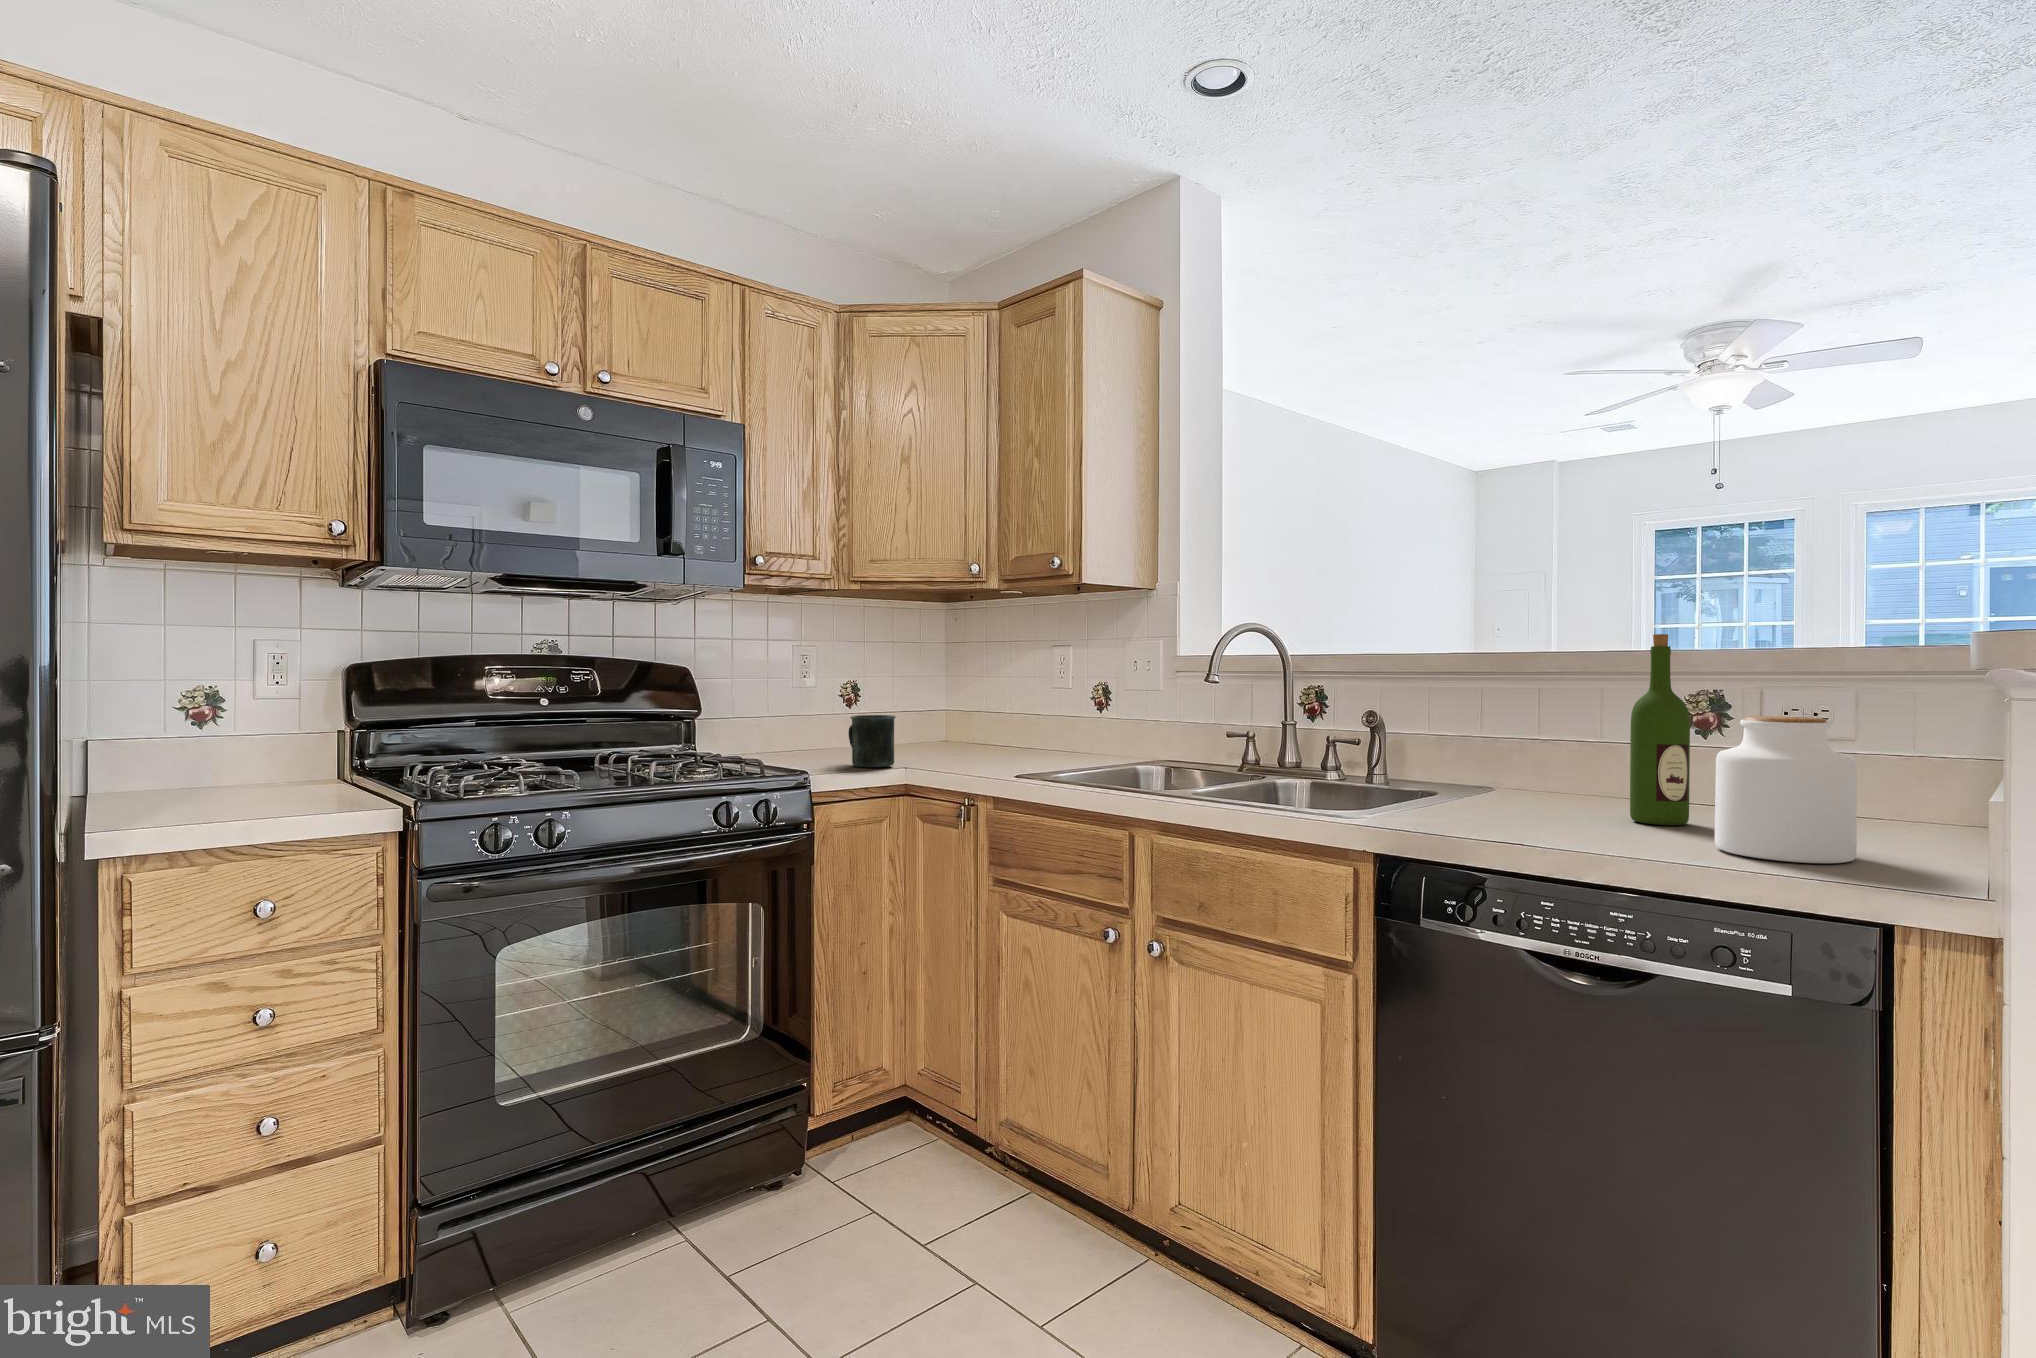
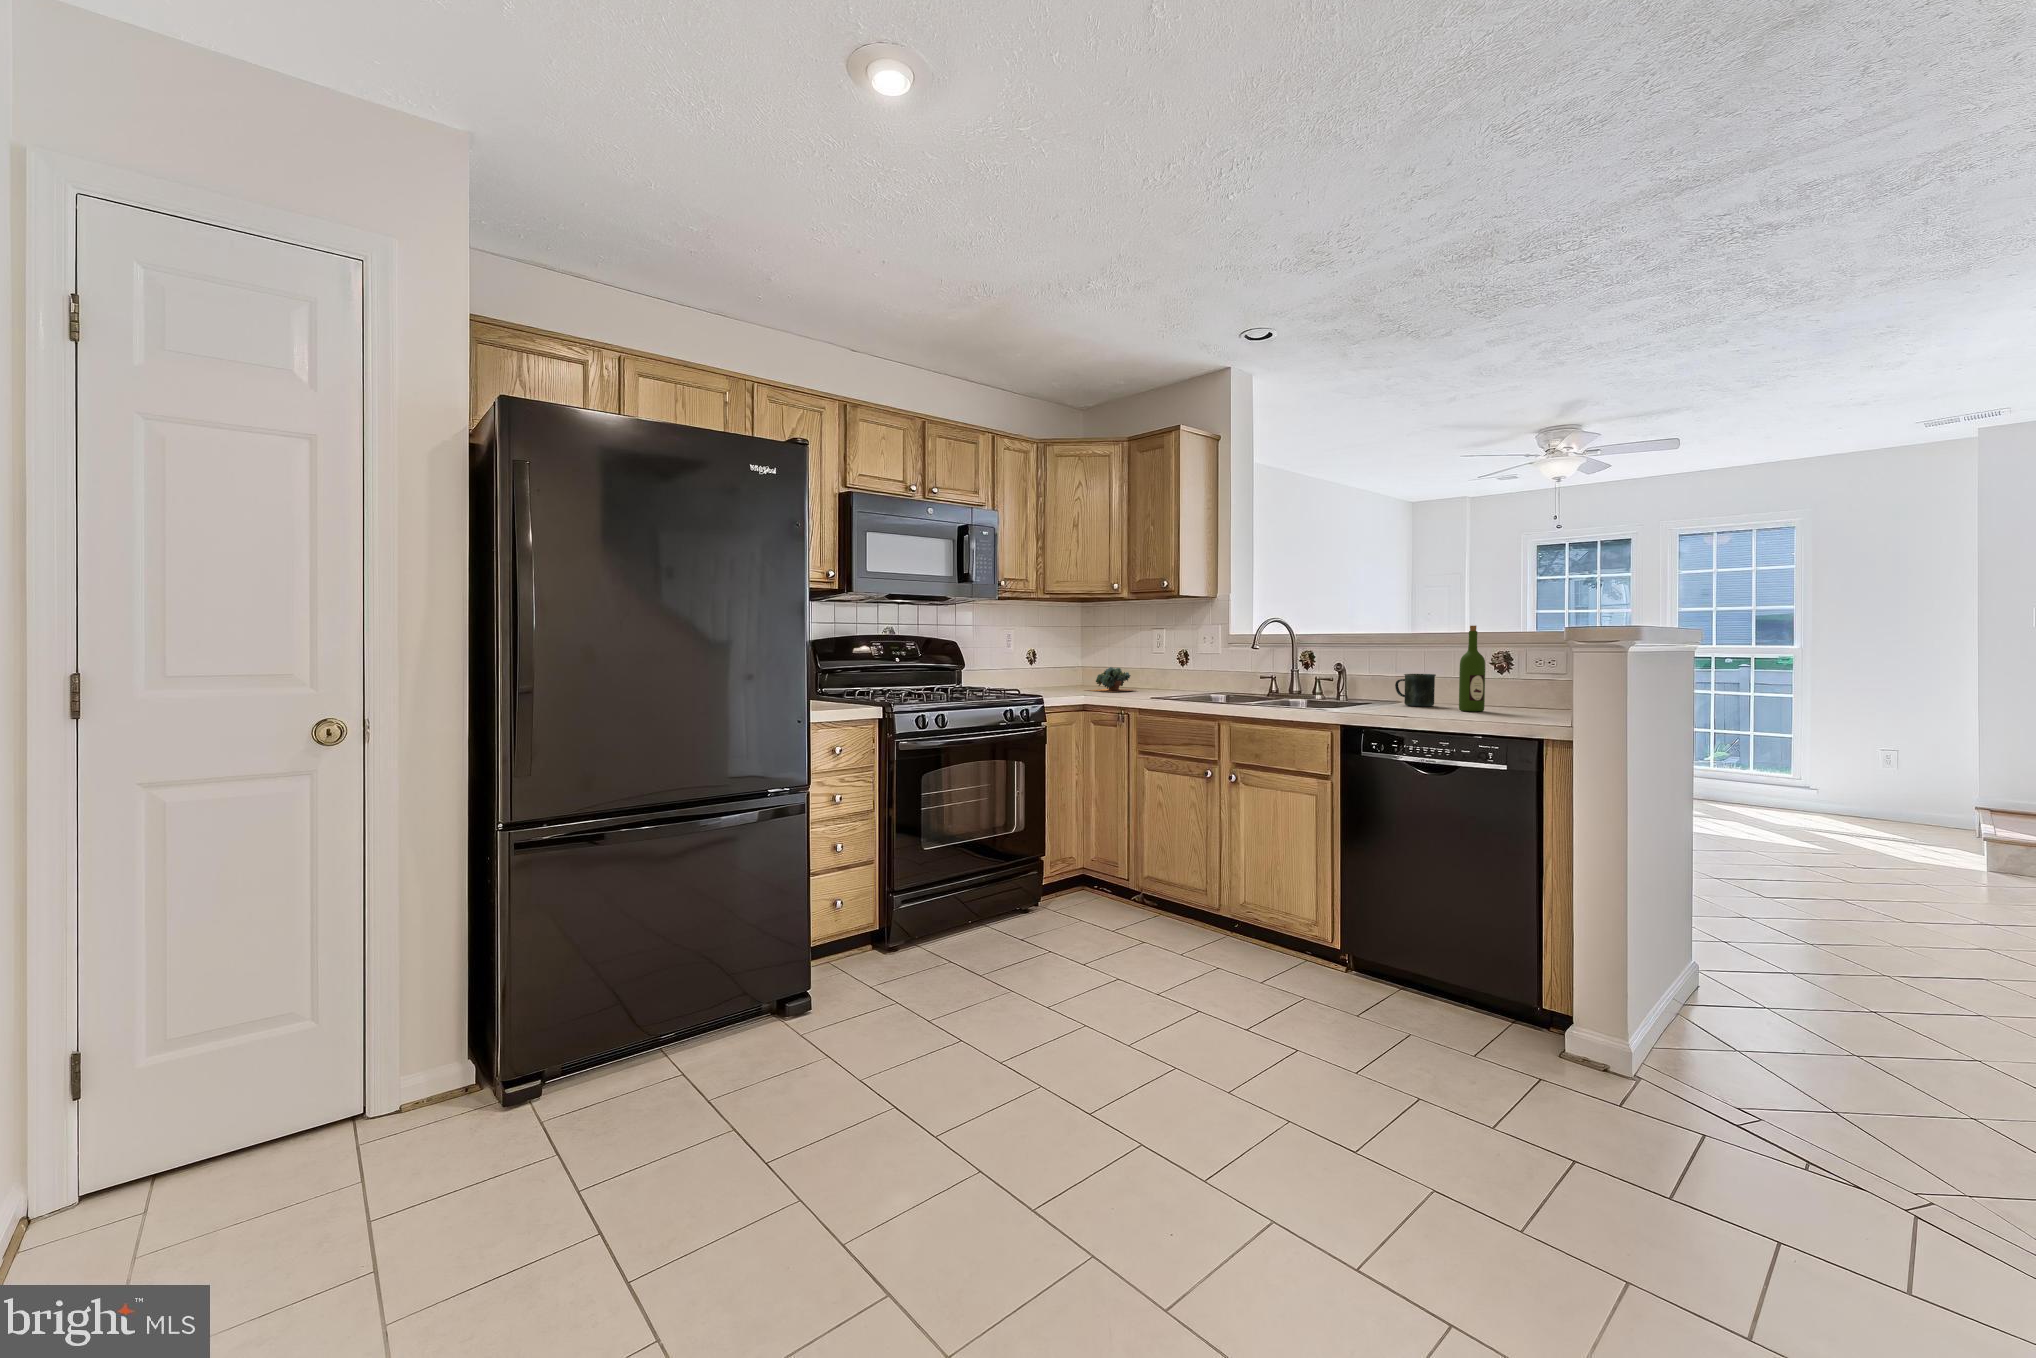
succulent plant: none [927,710,1026,757] -> present [1086,667,1135,692]
mug: present [848,715,896,767] -> present [1395,674,1436,706]
jar: present [1715,716,1857,863] -> none [1486,661,1541,719]

